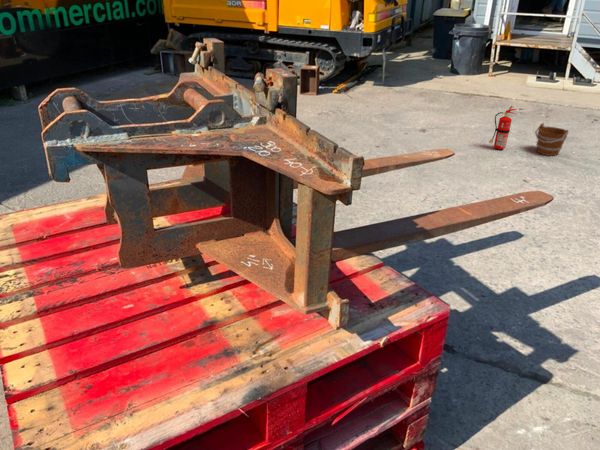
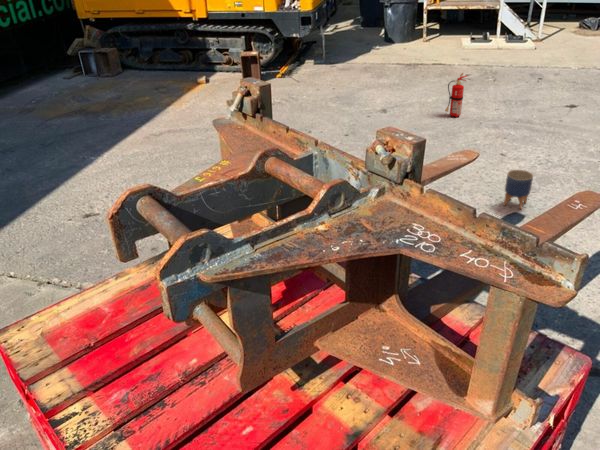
bucket: present [535,123,568,156] -> none [486,87,517,117]
planter: none [526,208,562,251] -> present [504,170,533,209]

